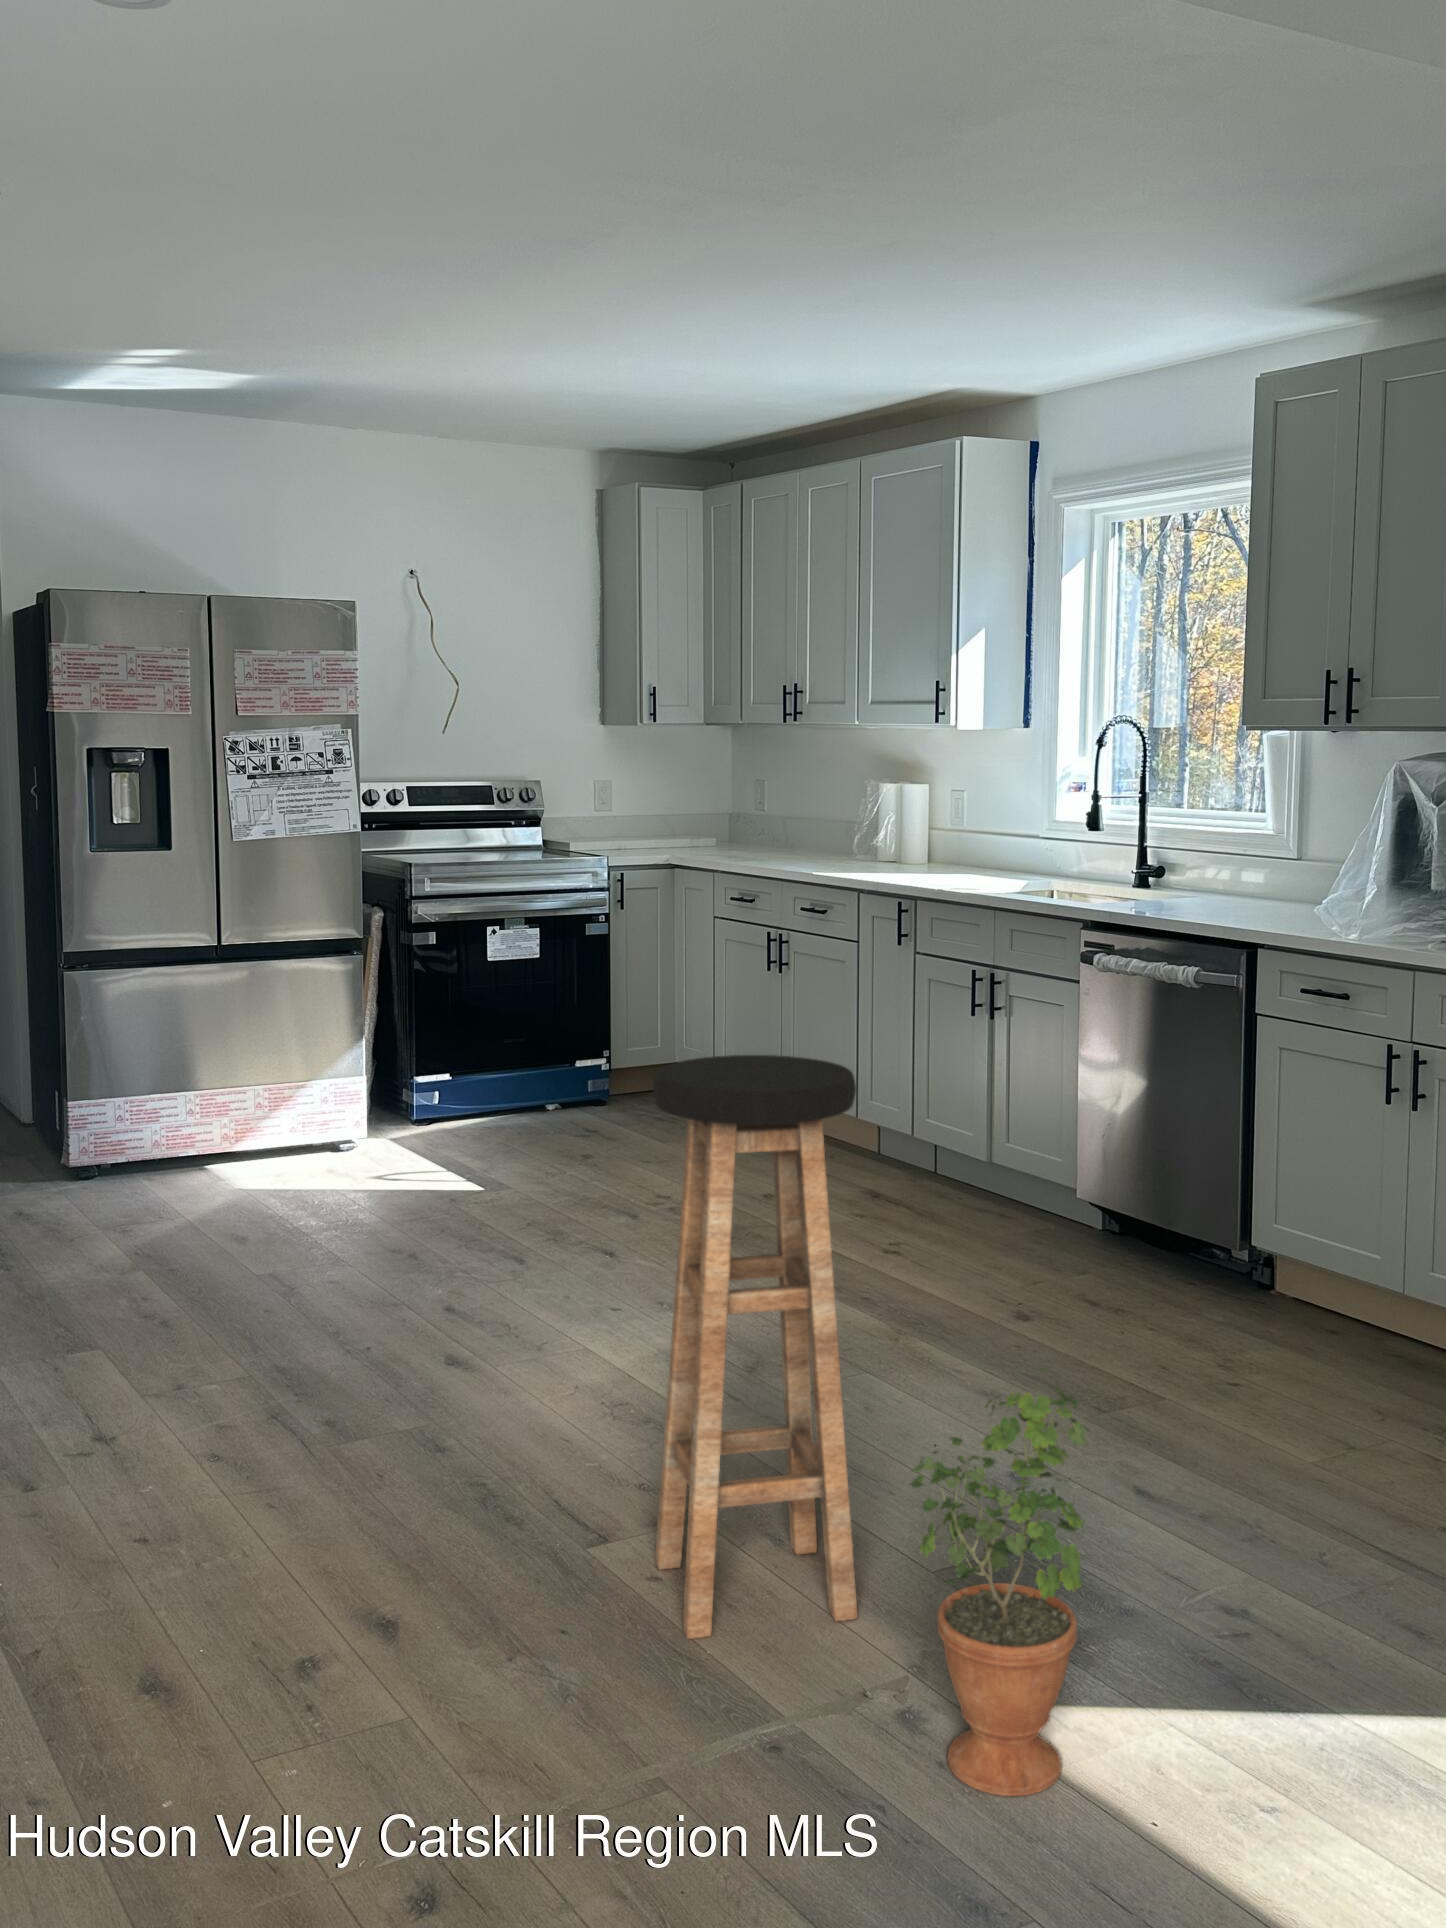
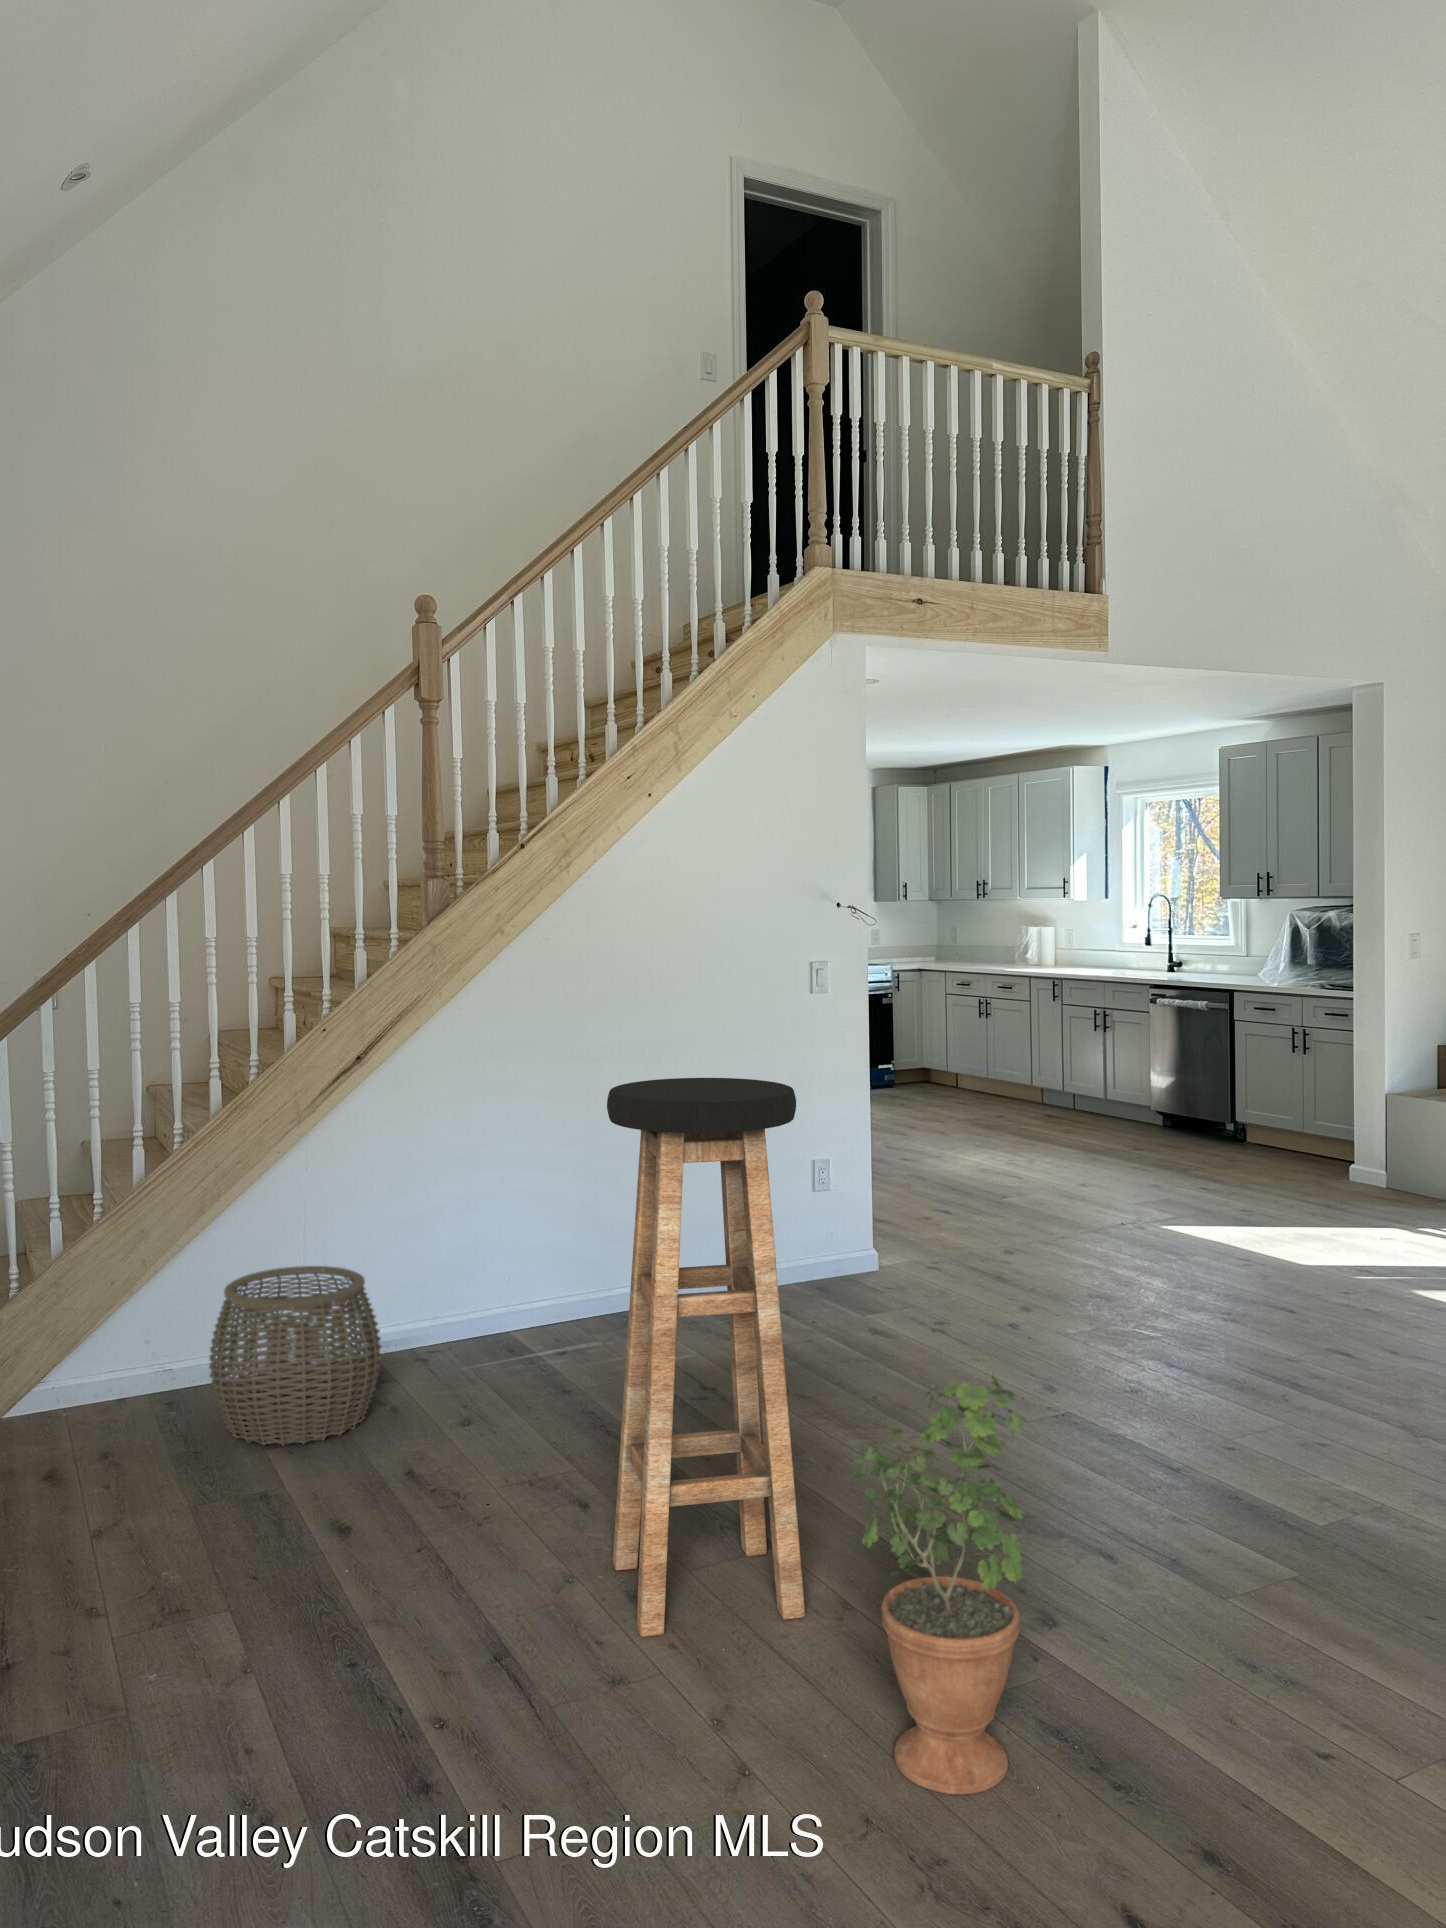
woven basket: none [207,1236,395,1433] -> present [209,1266,381,1446]

